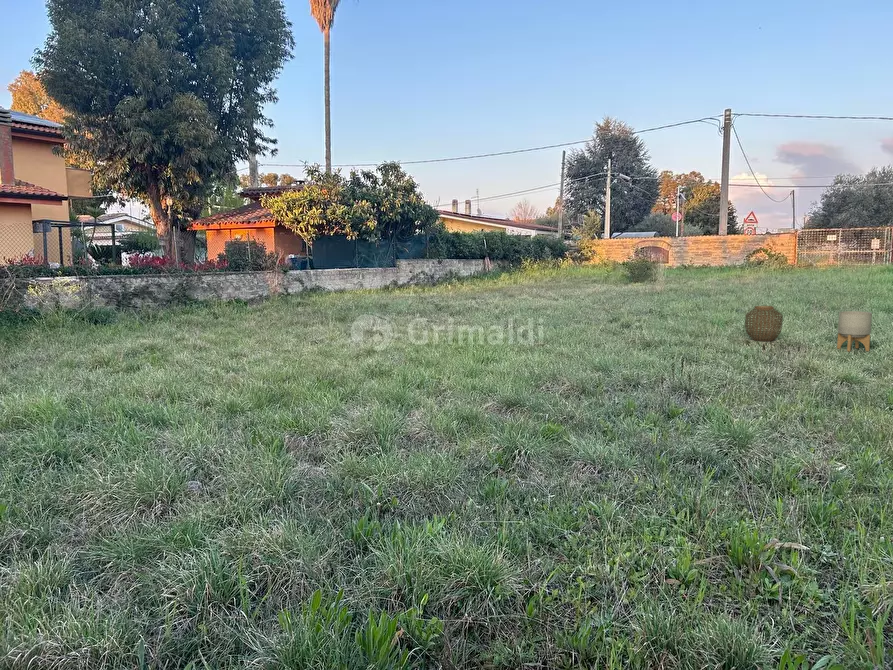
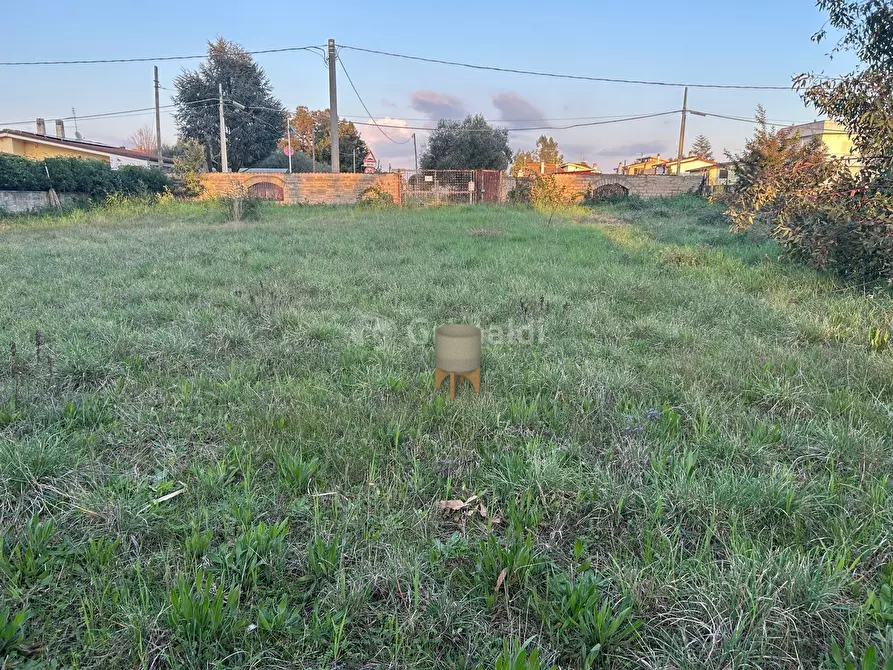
woven basket: present [745,306,783,341] -> none [298,310,357,374]

